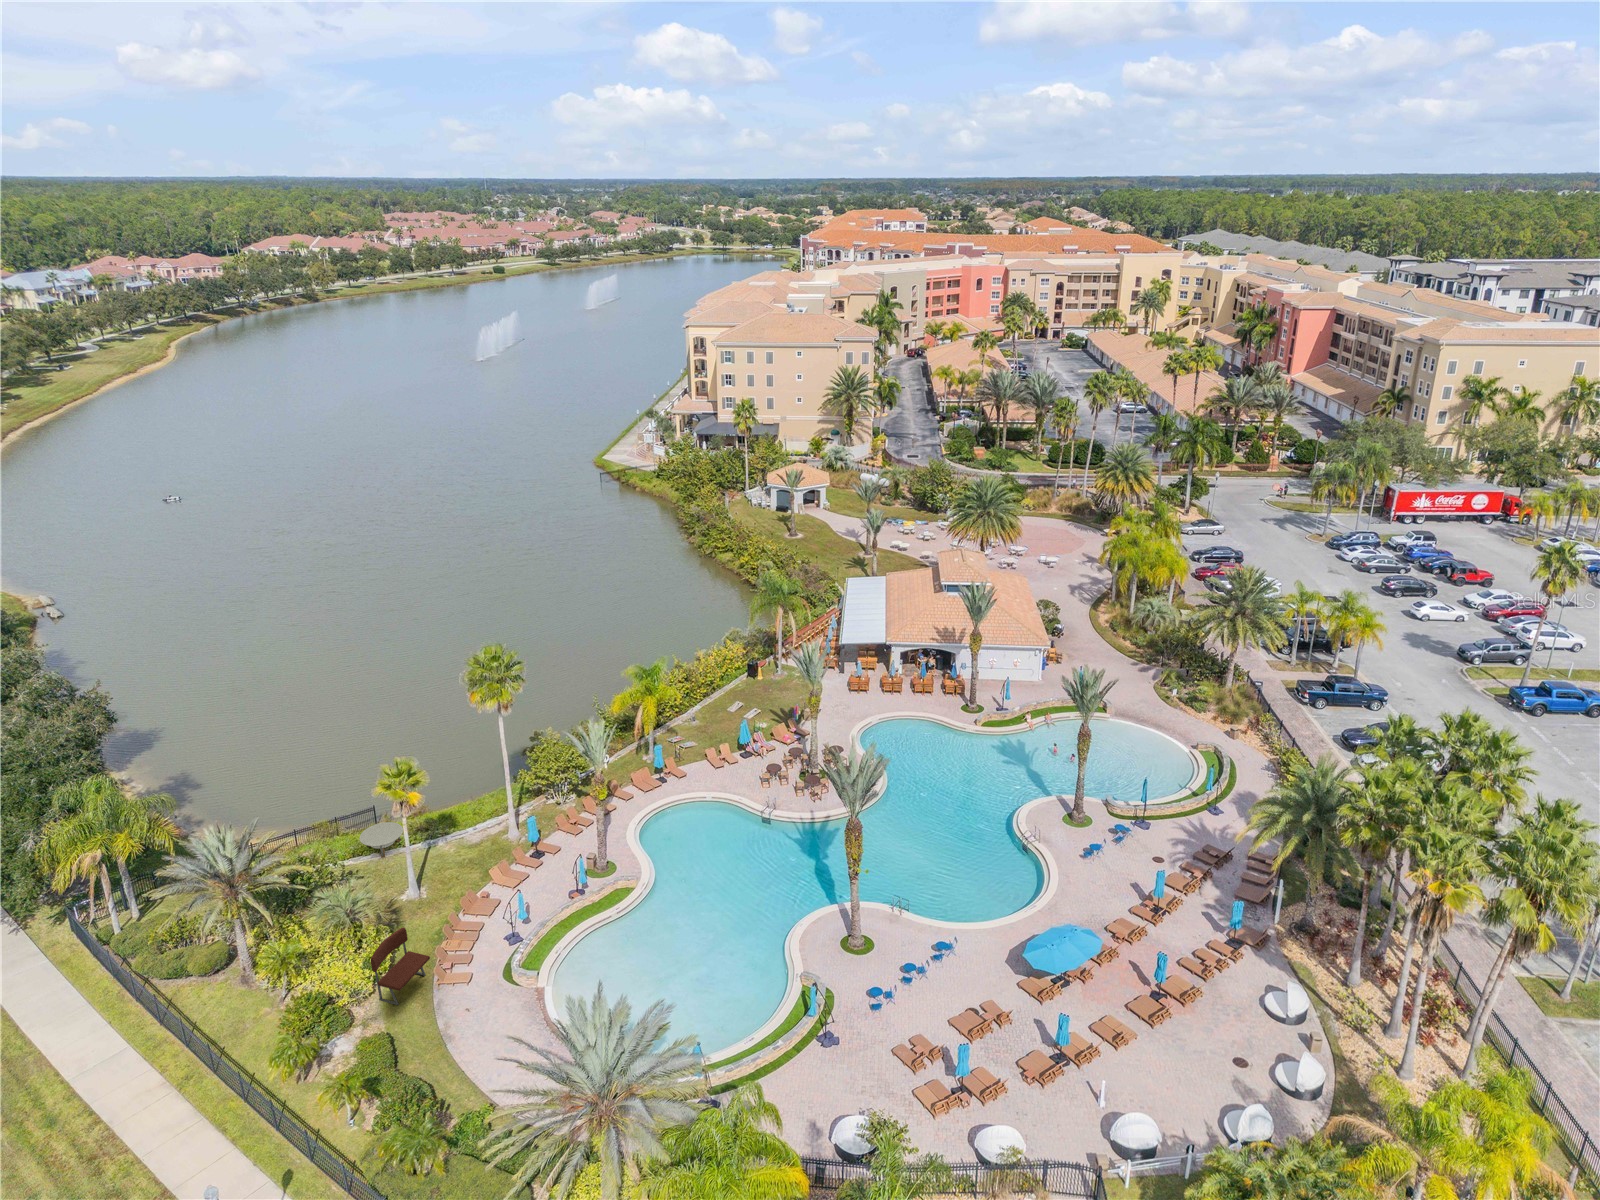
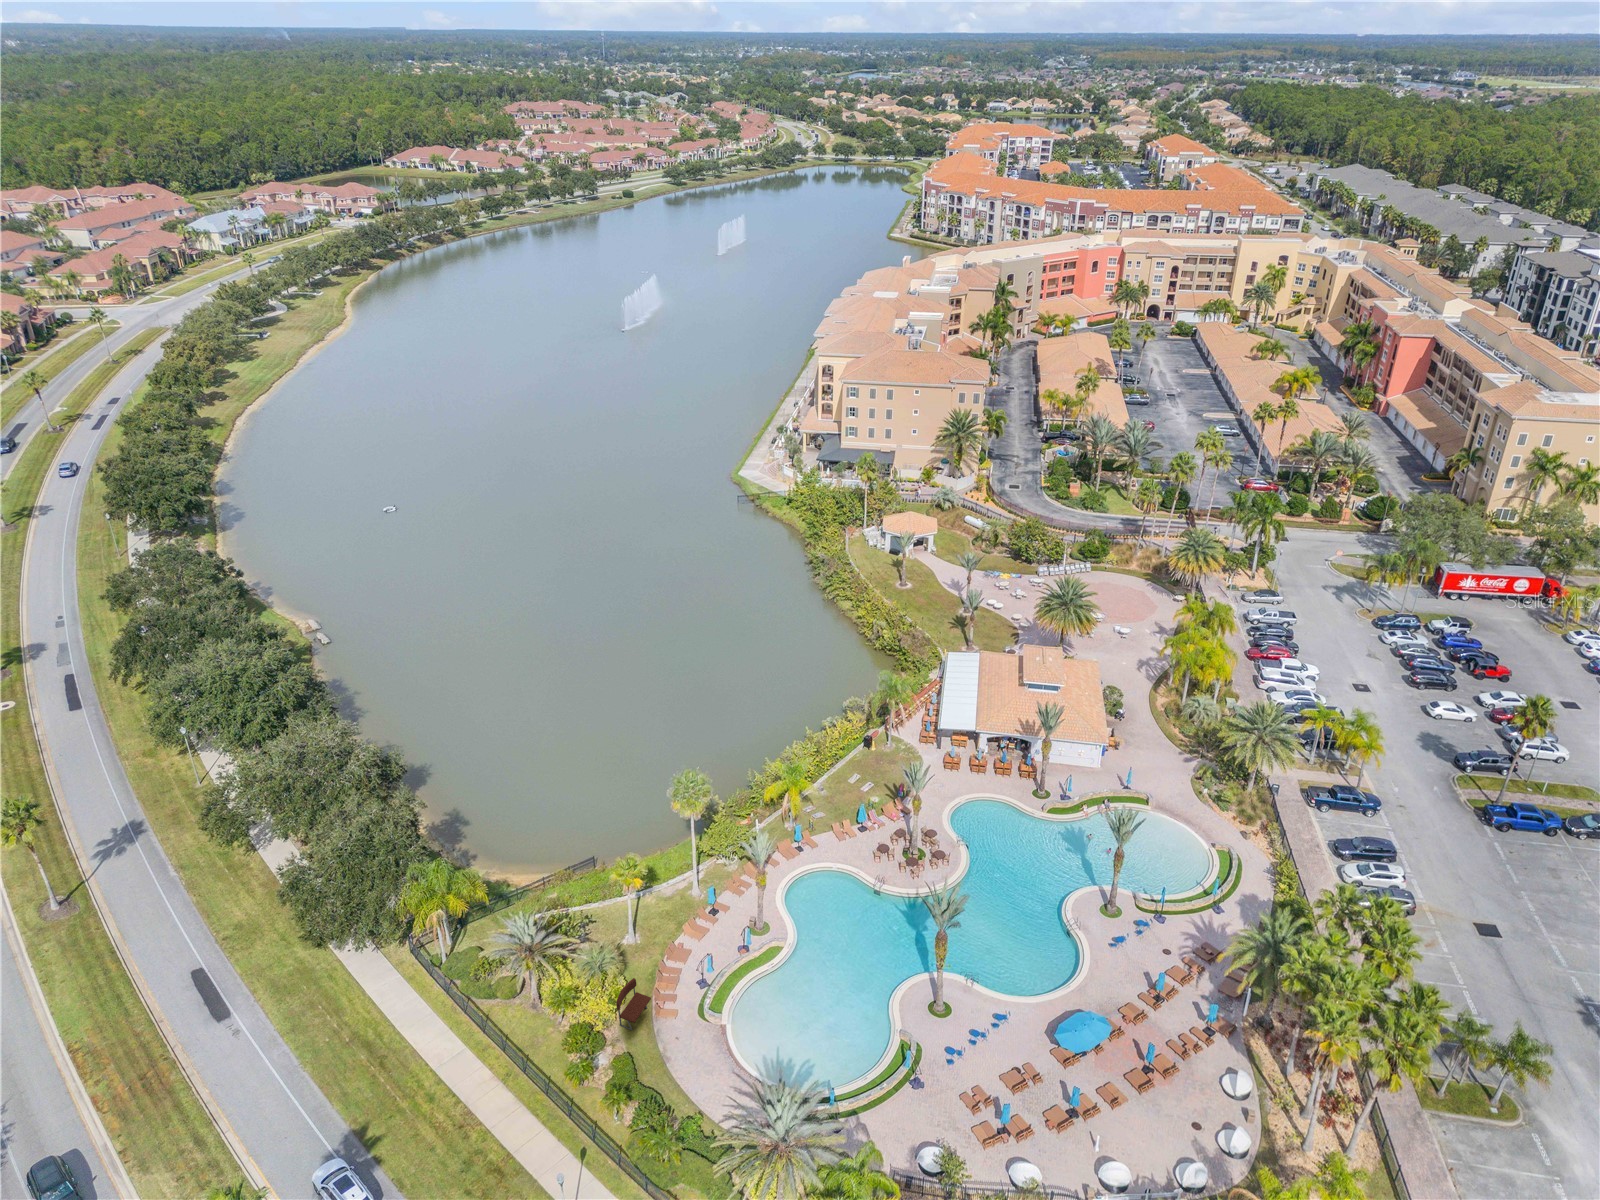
round table: present [360,822,403,858] -> none [589,878,618,906]

